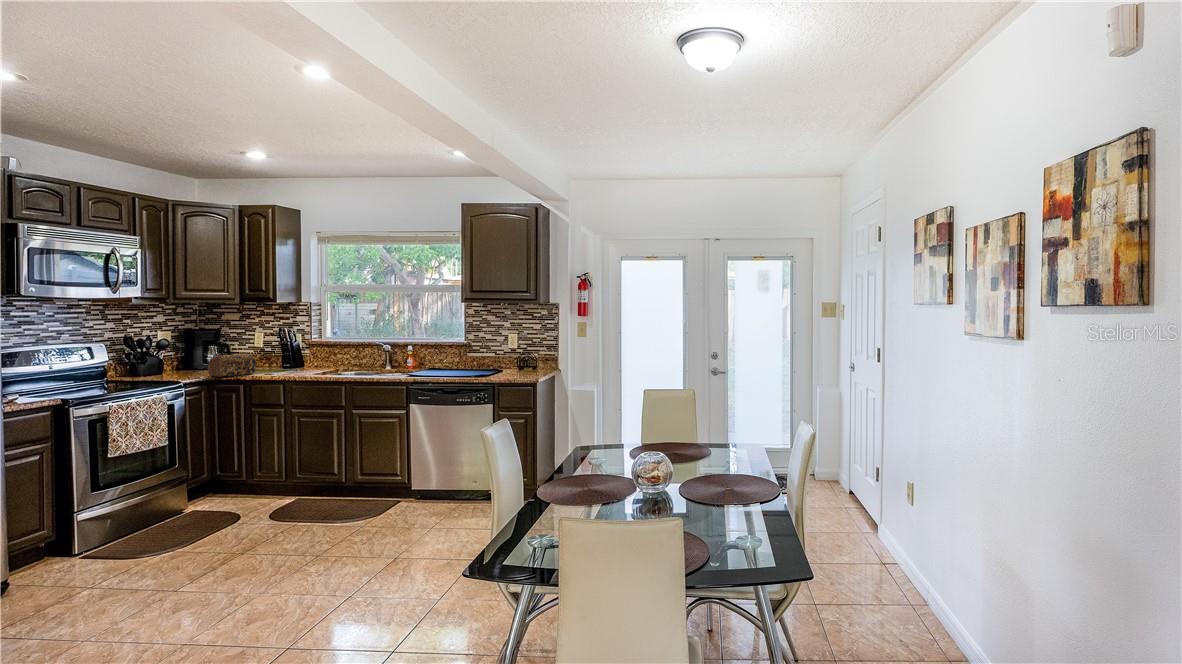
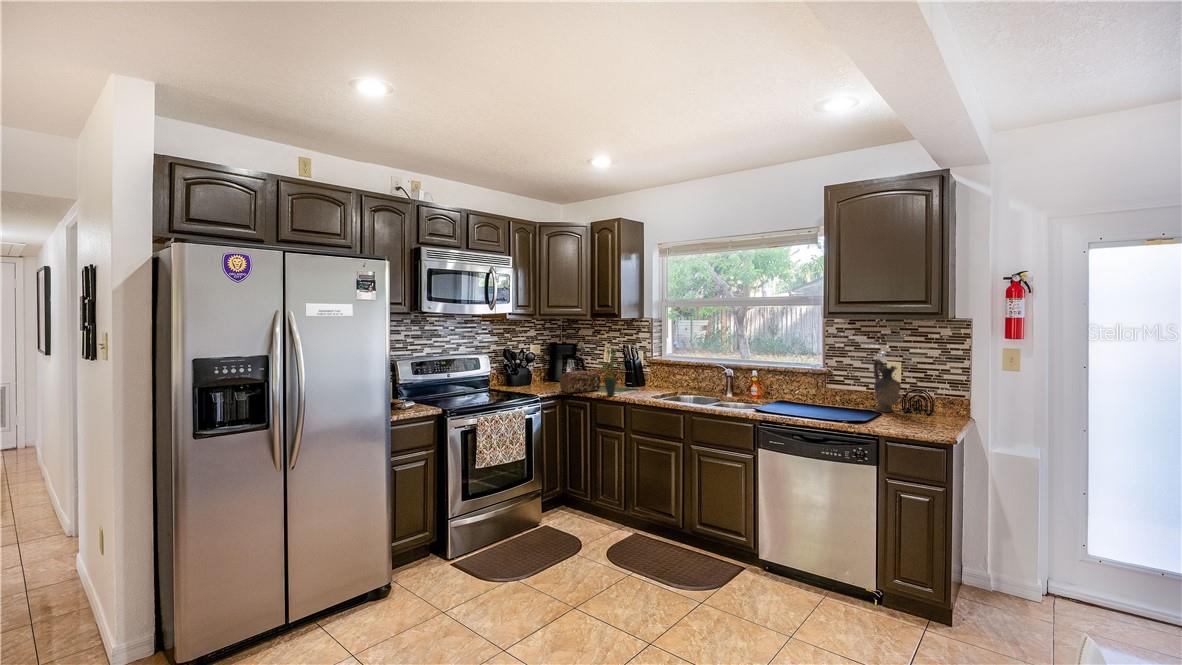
potted plant: none [258,327,281,377] -> present [600,349,617,396]
ceramic pitcher: none [499,332,516,371] -> present [873,359,901,412]

